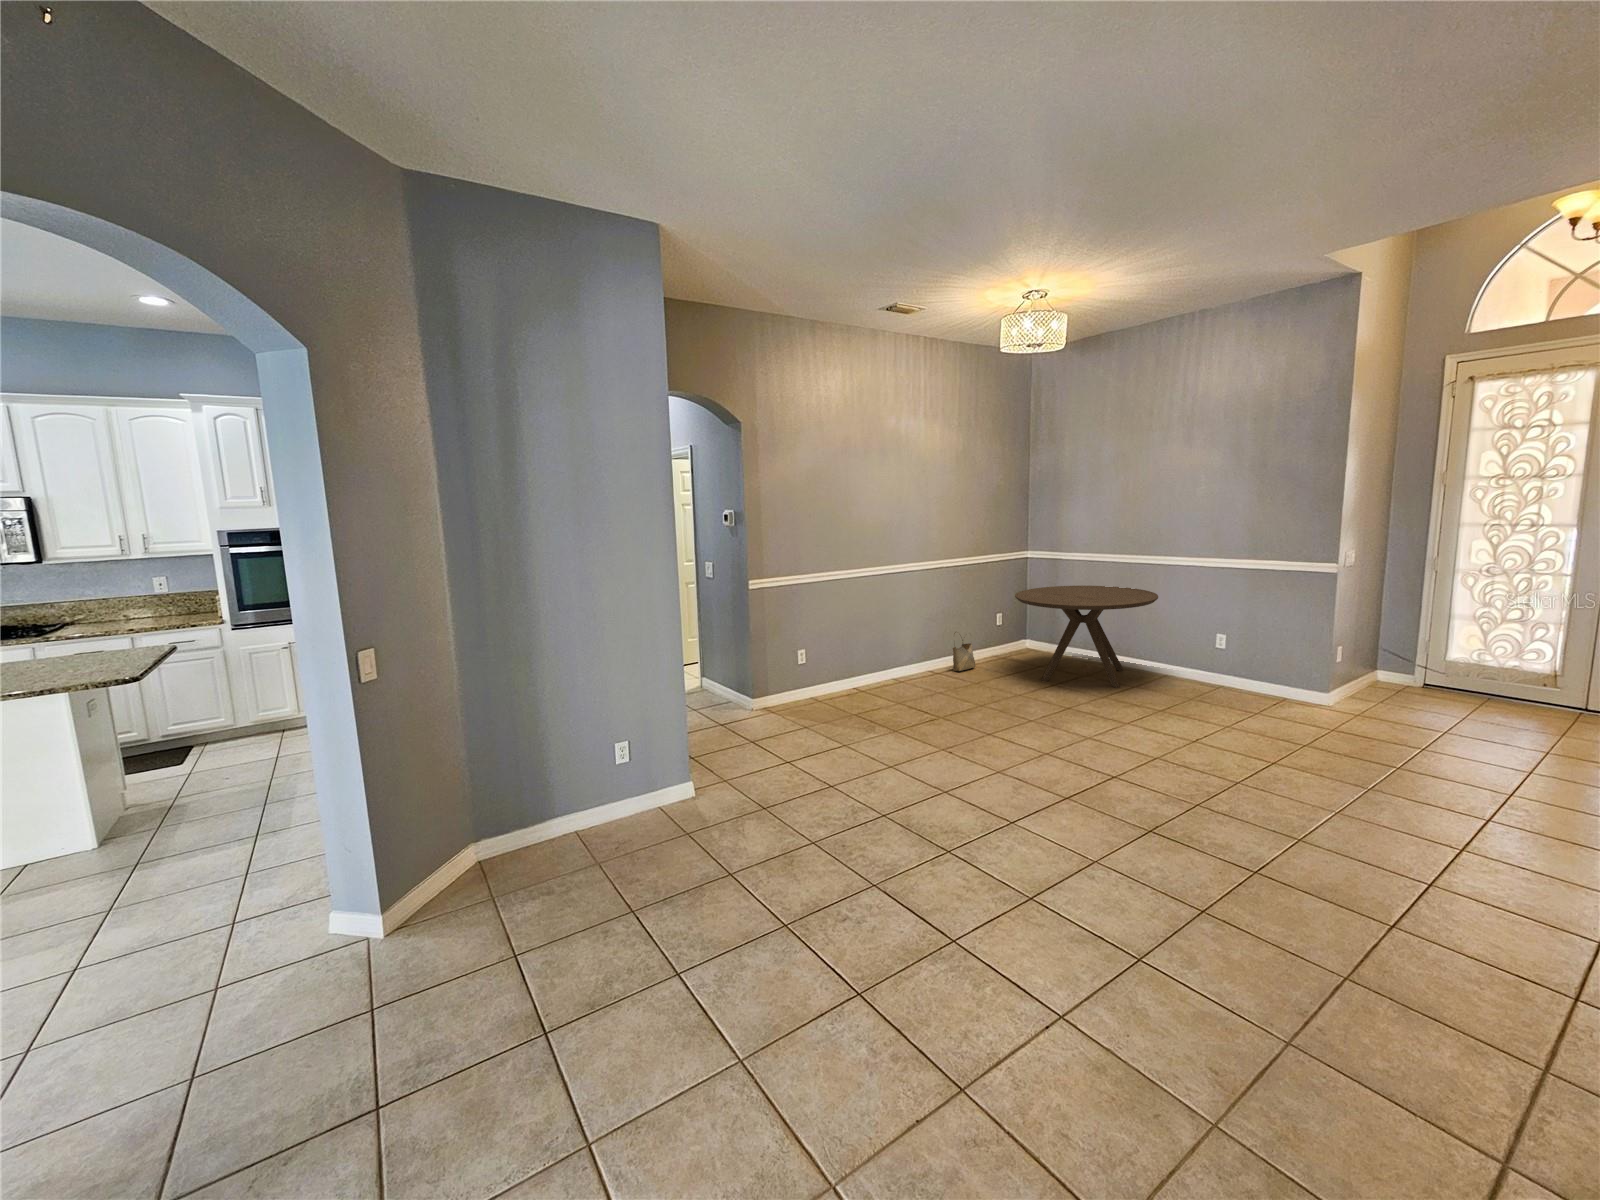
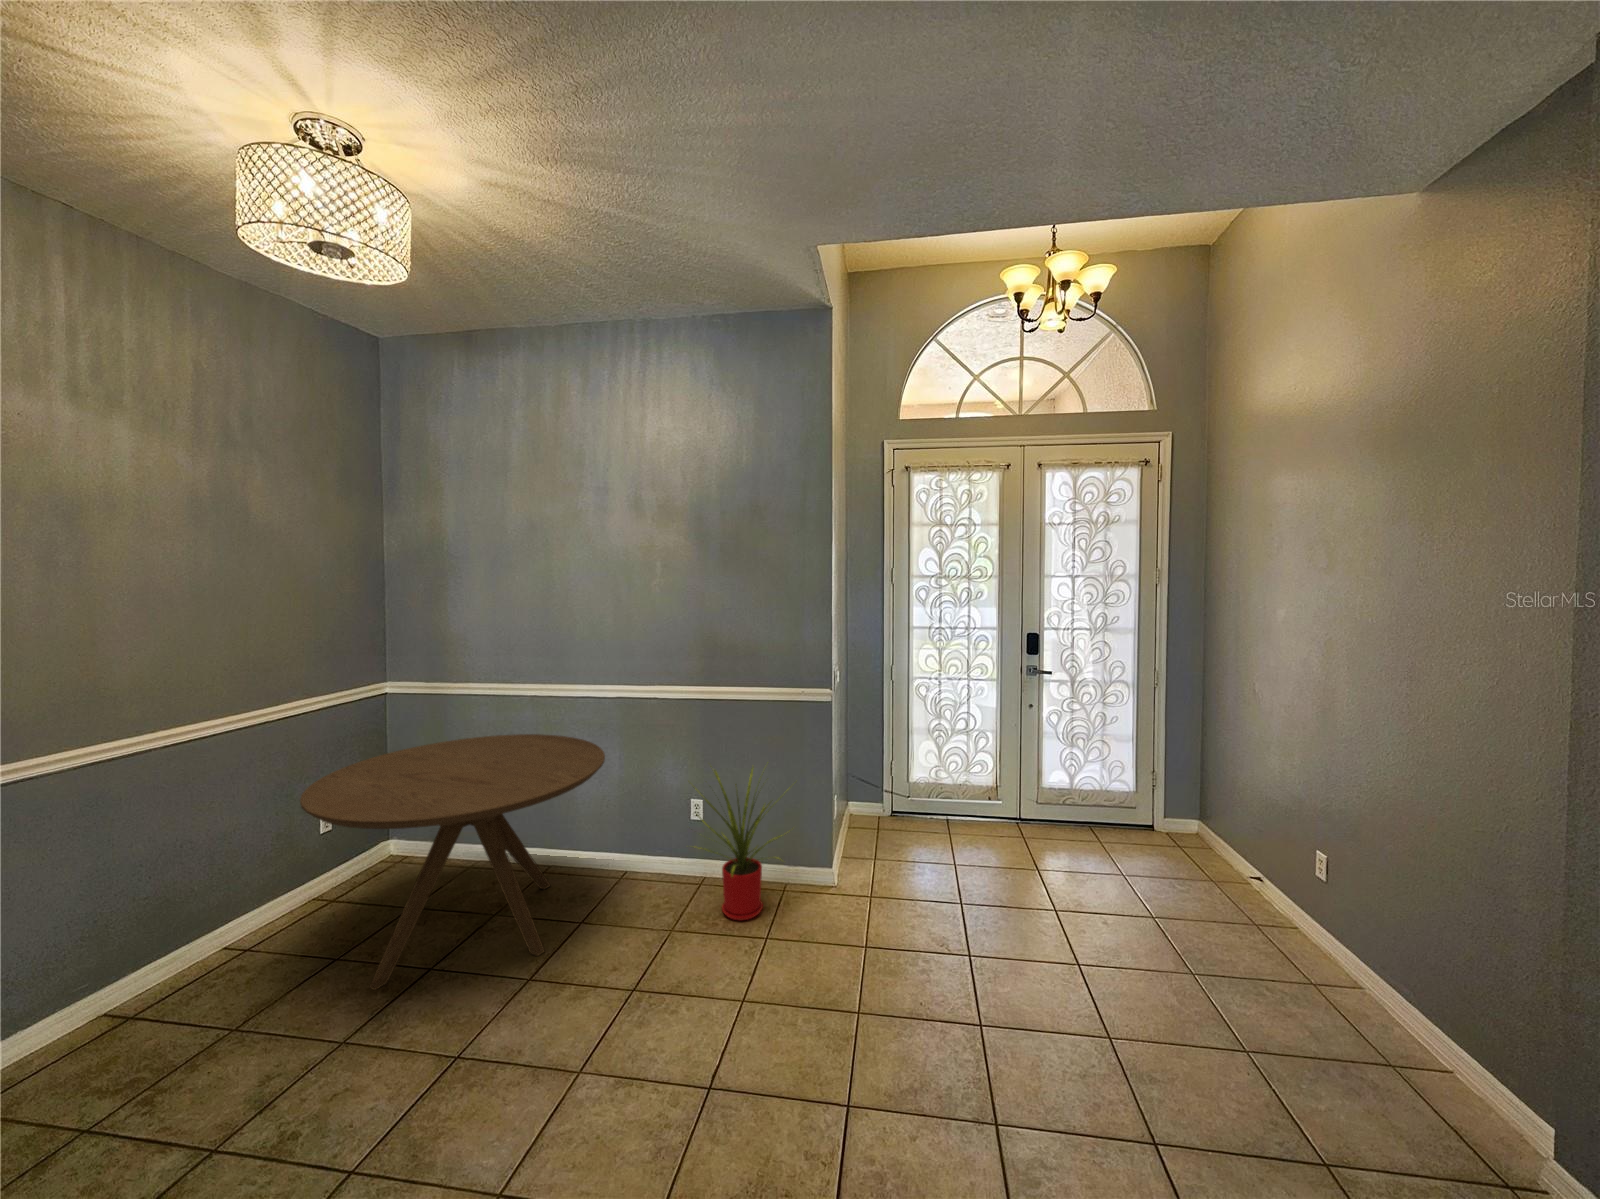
house plant: none [1205,606,1291,701] -> present [695,766,790,920]
woven basket: present [953,632,975,671] -> none [96,909,193,1028]

